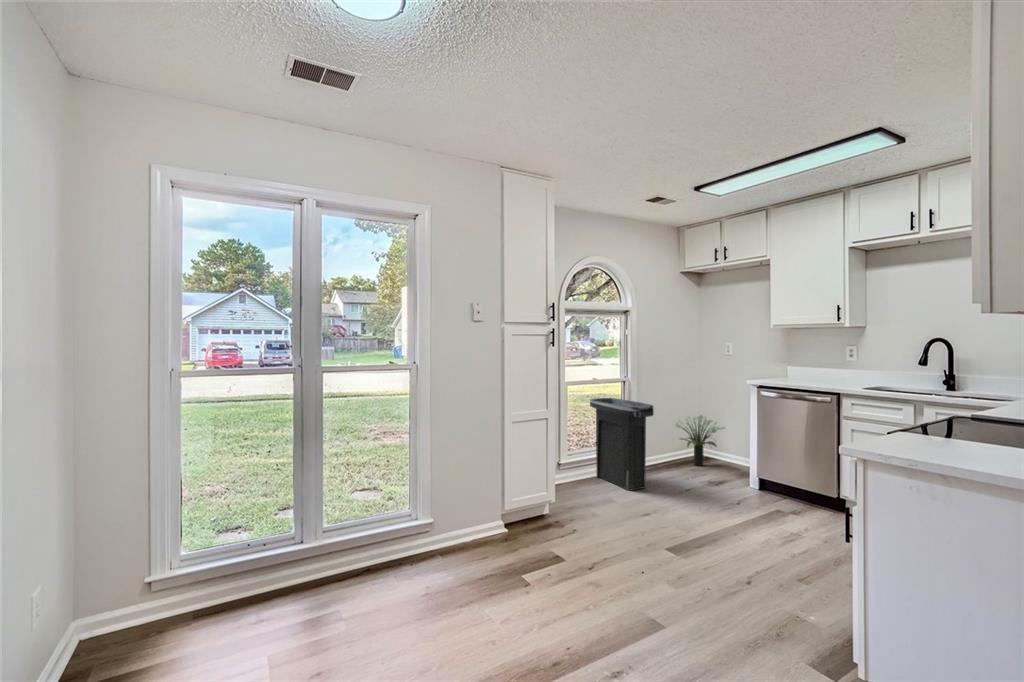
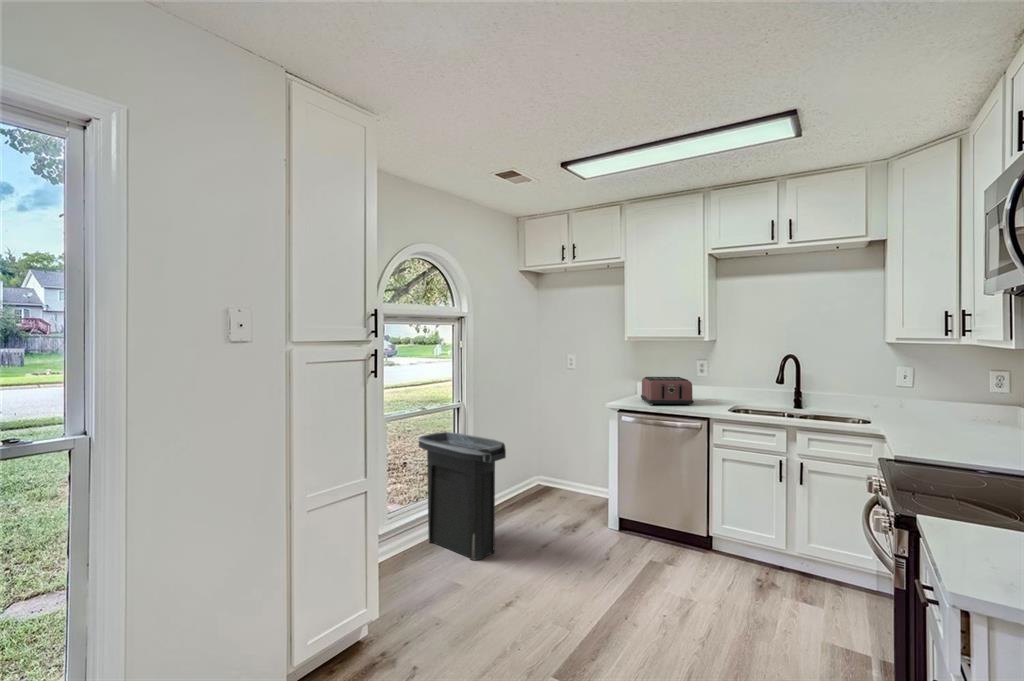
toaster: none [786,360,833,385] -> present [641,377,694,406]
potted plant: present [676,415,725,466] -> none [518,441,574,503]

